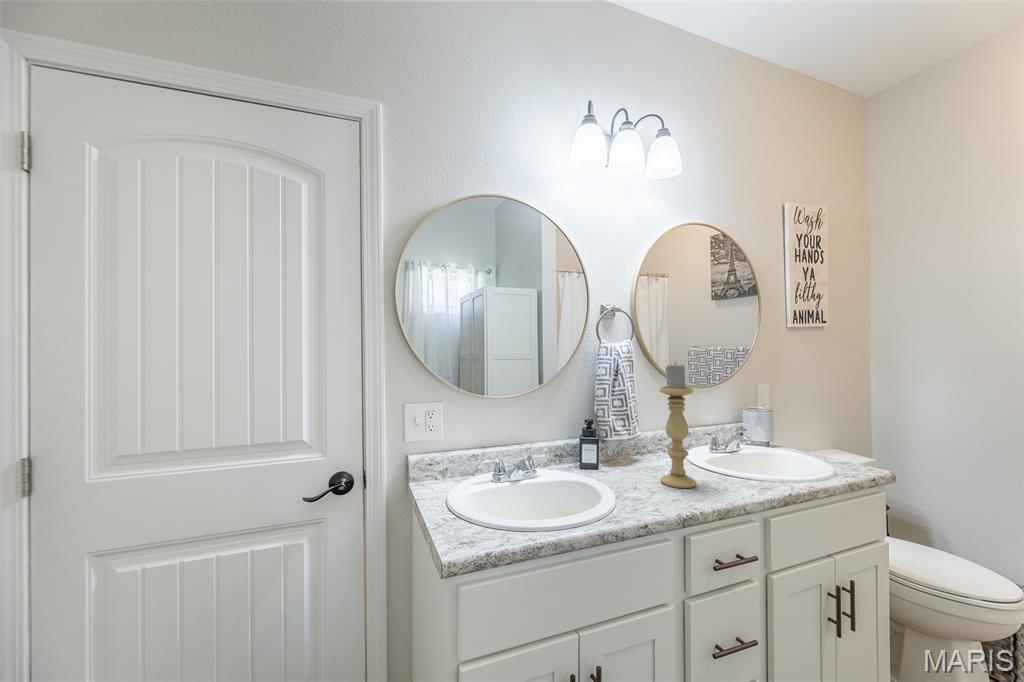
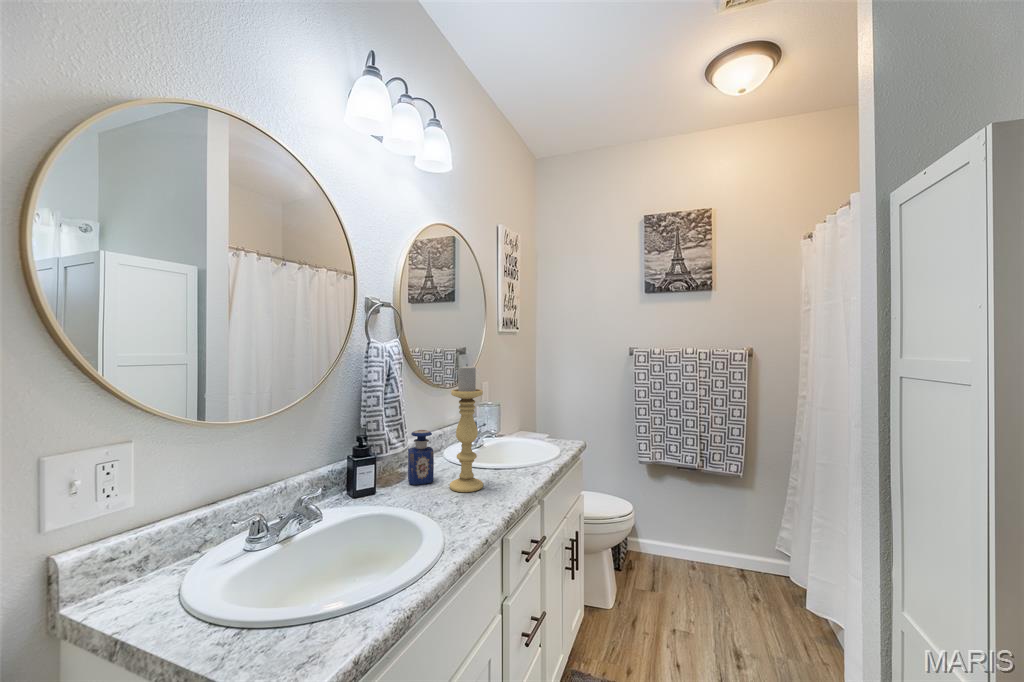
perfume bottle: none [629,422,654,472] -> present [408,430,434,485]

